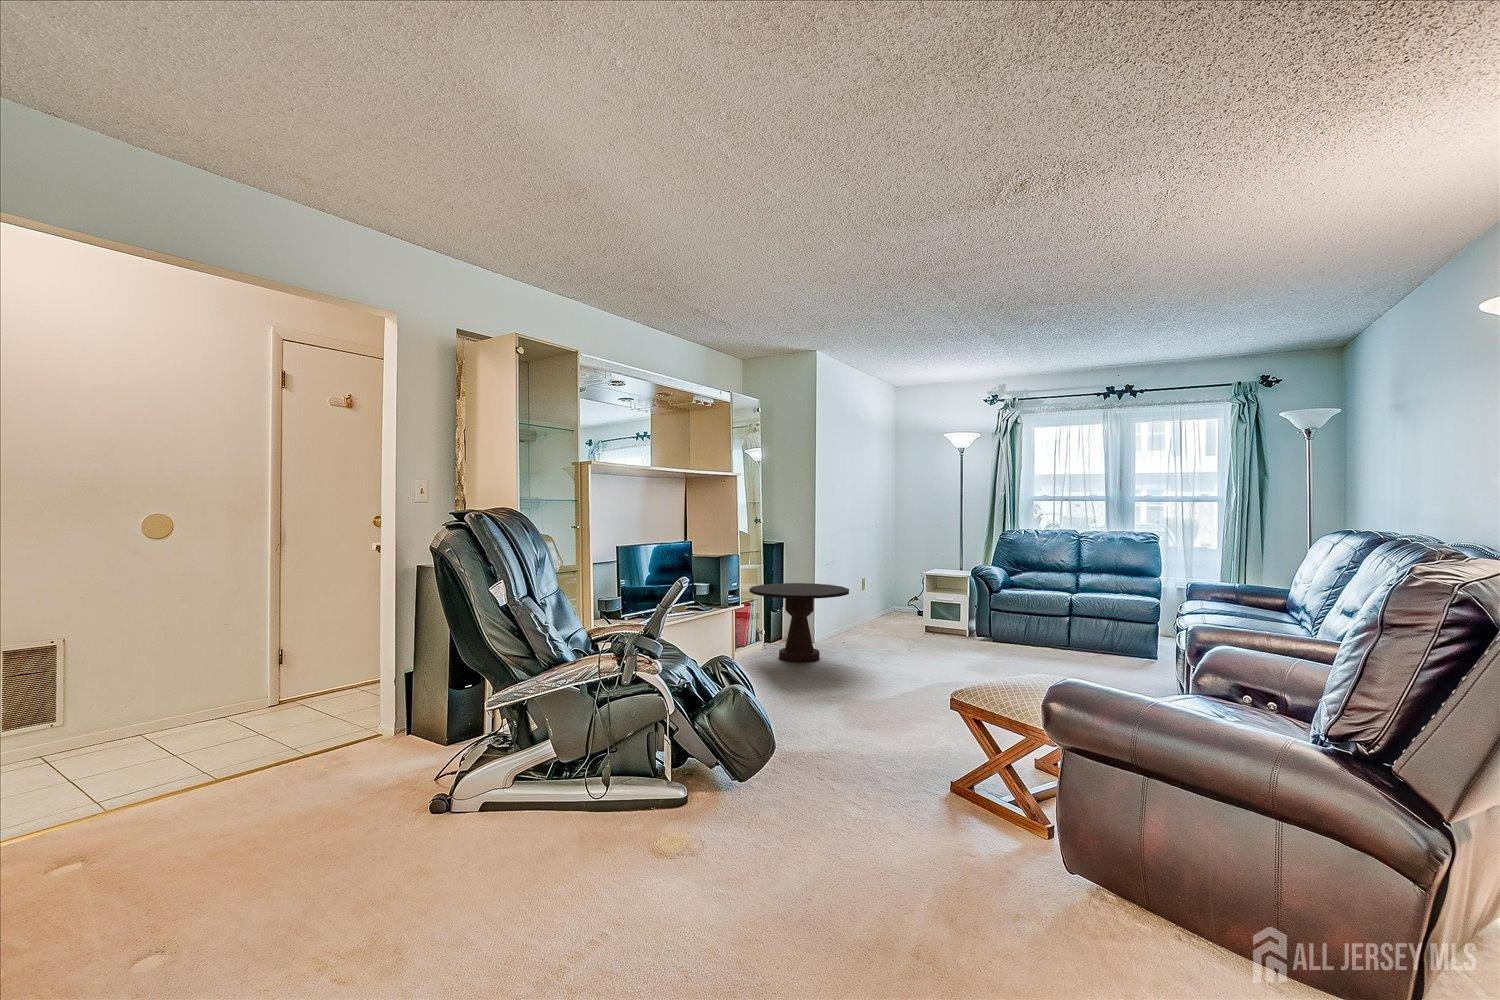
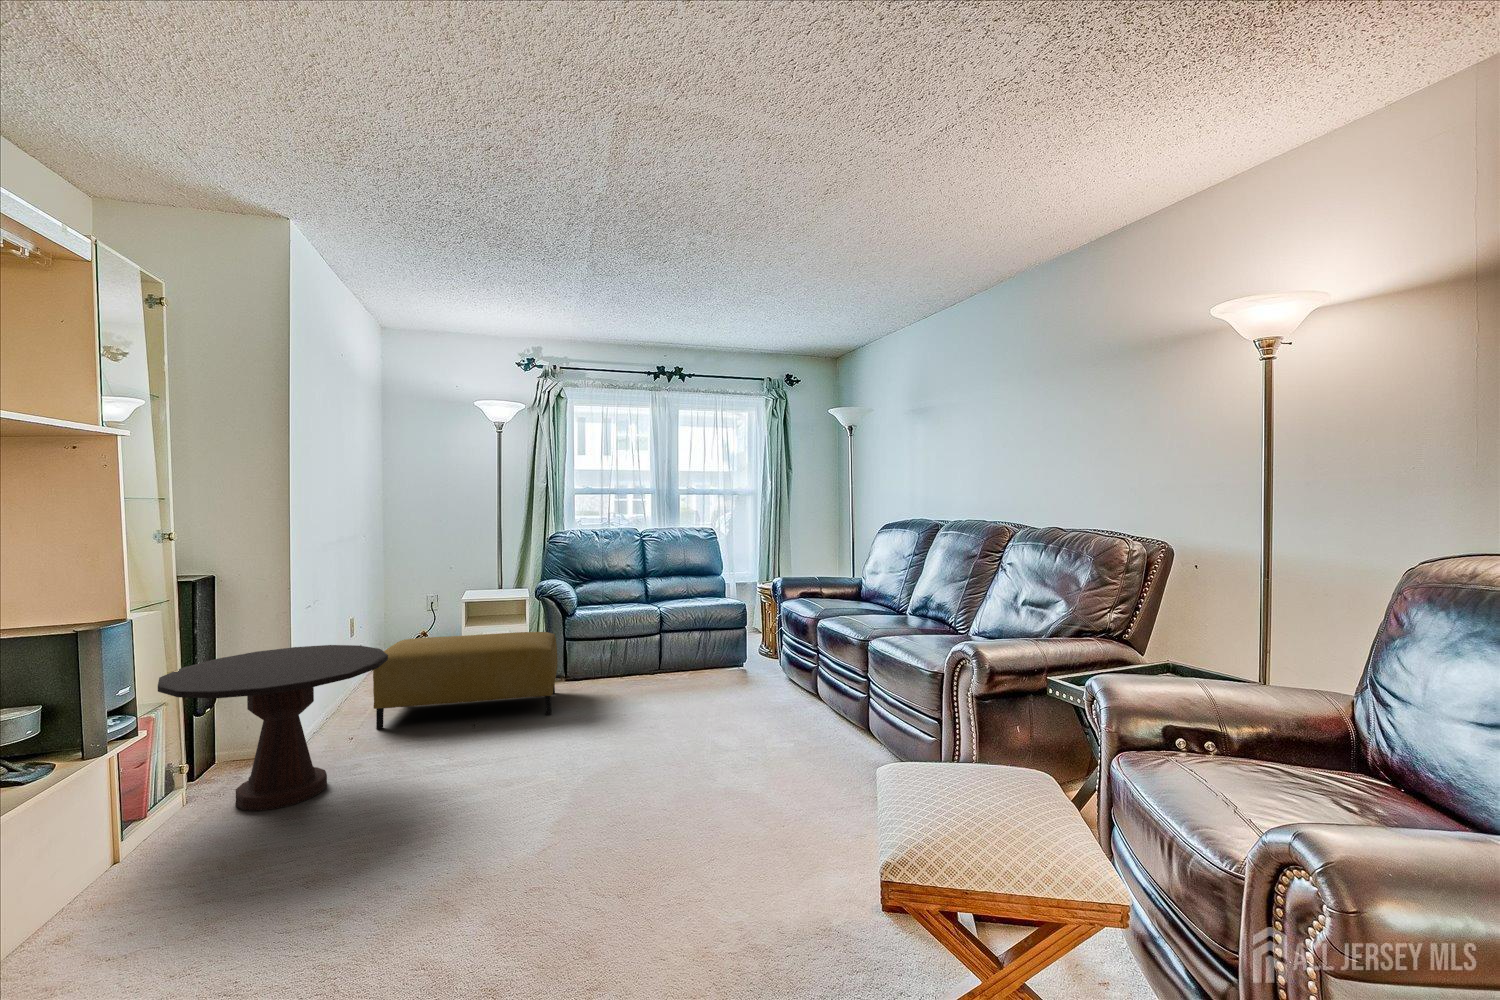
ottoman: none [857,593,980,656] -> present [373,632,558,729]

